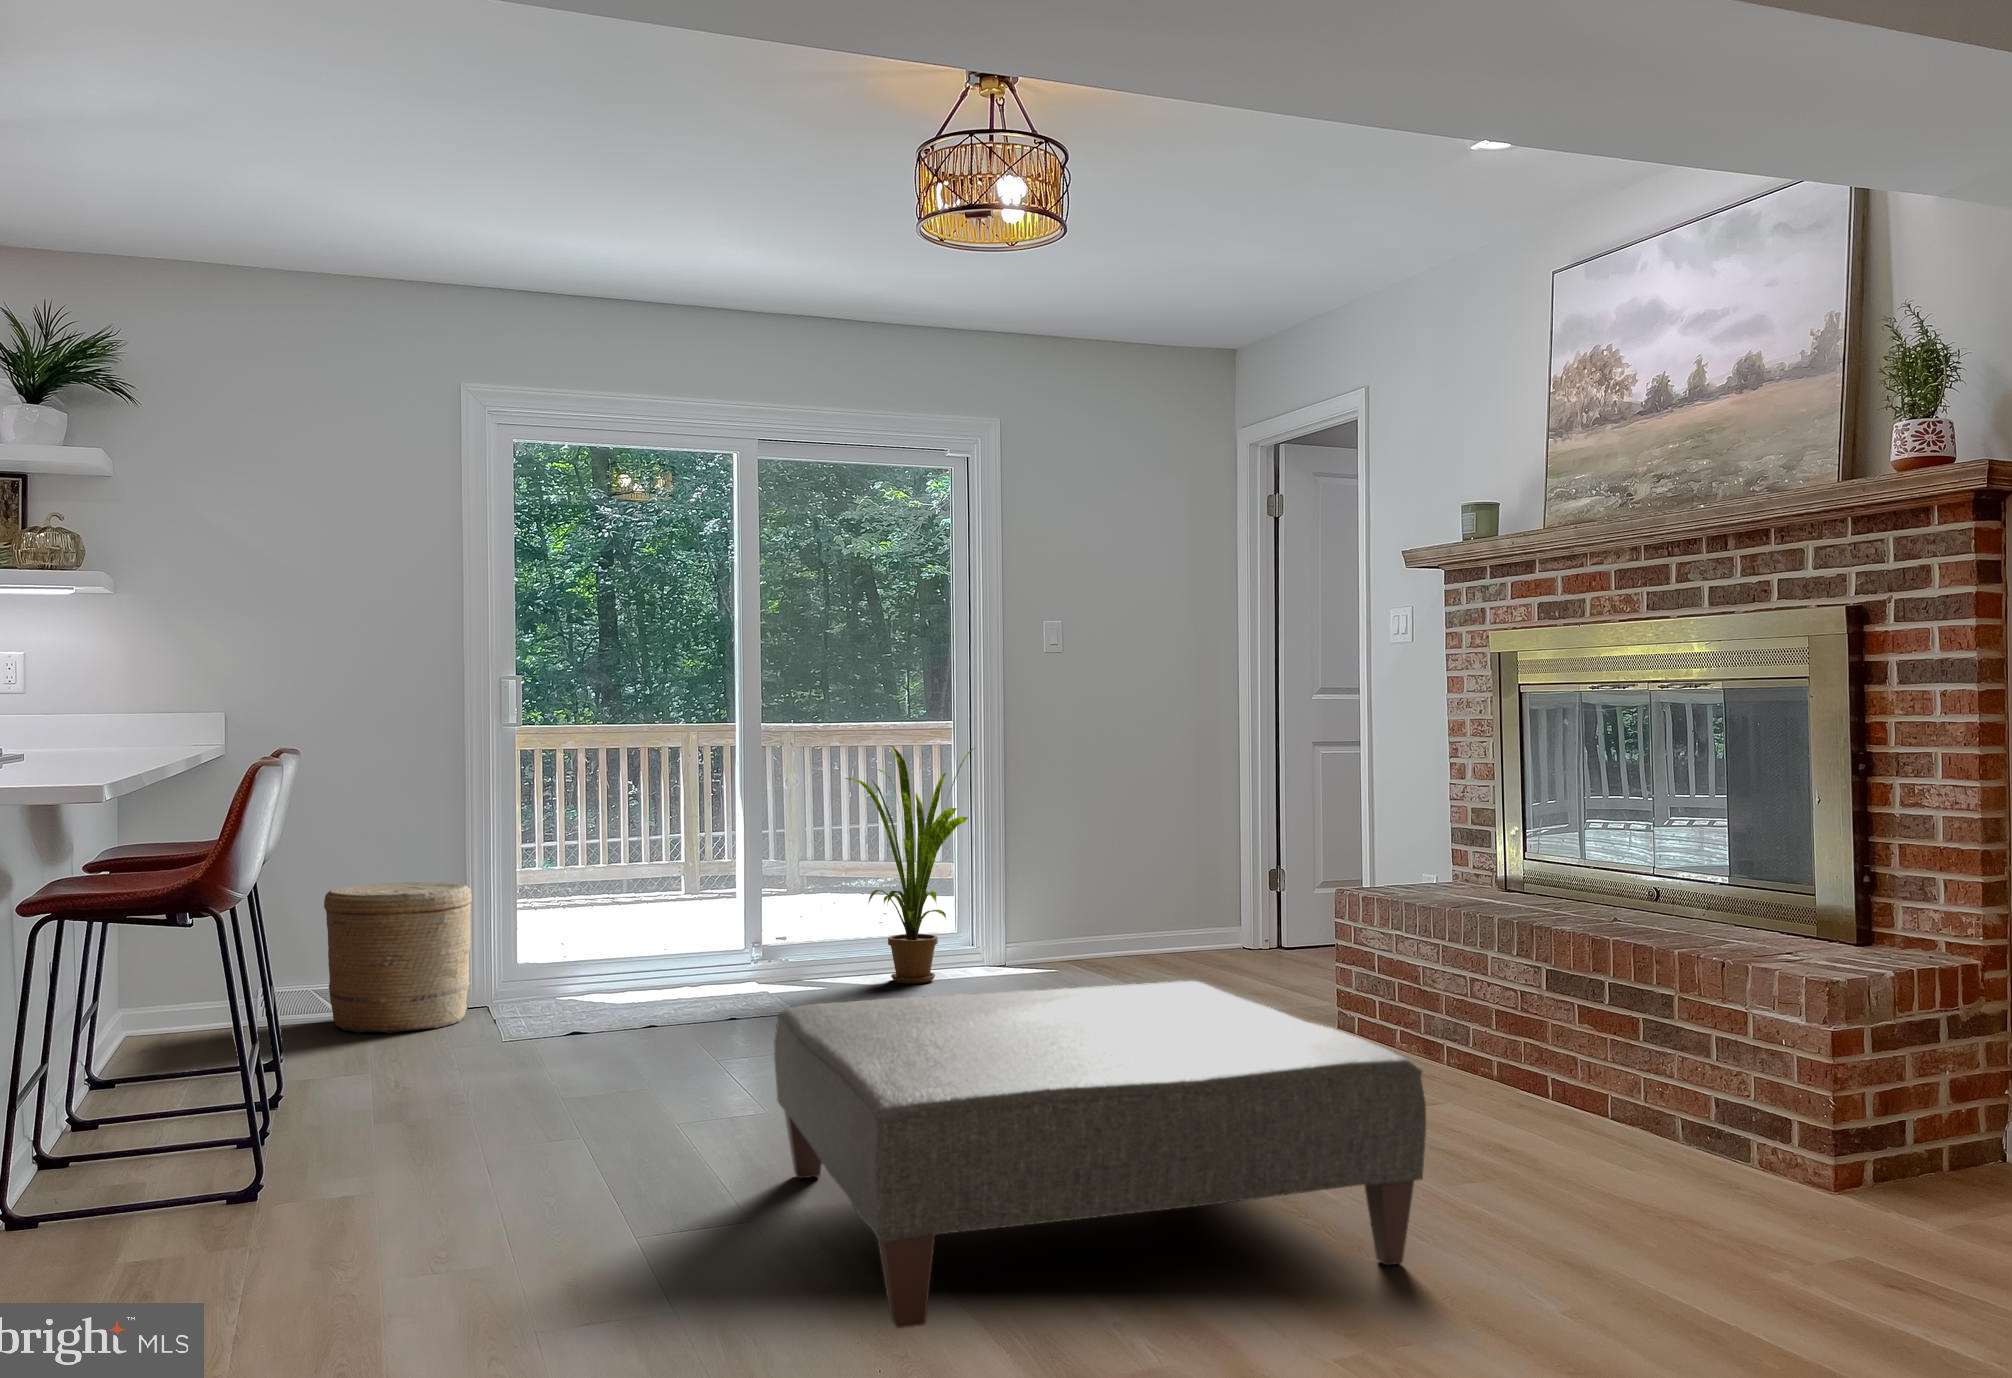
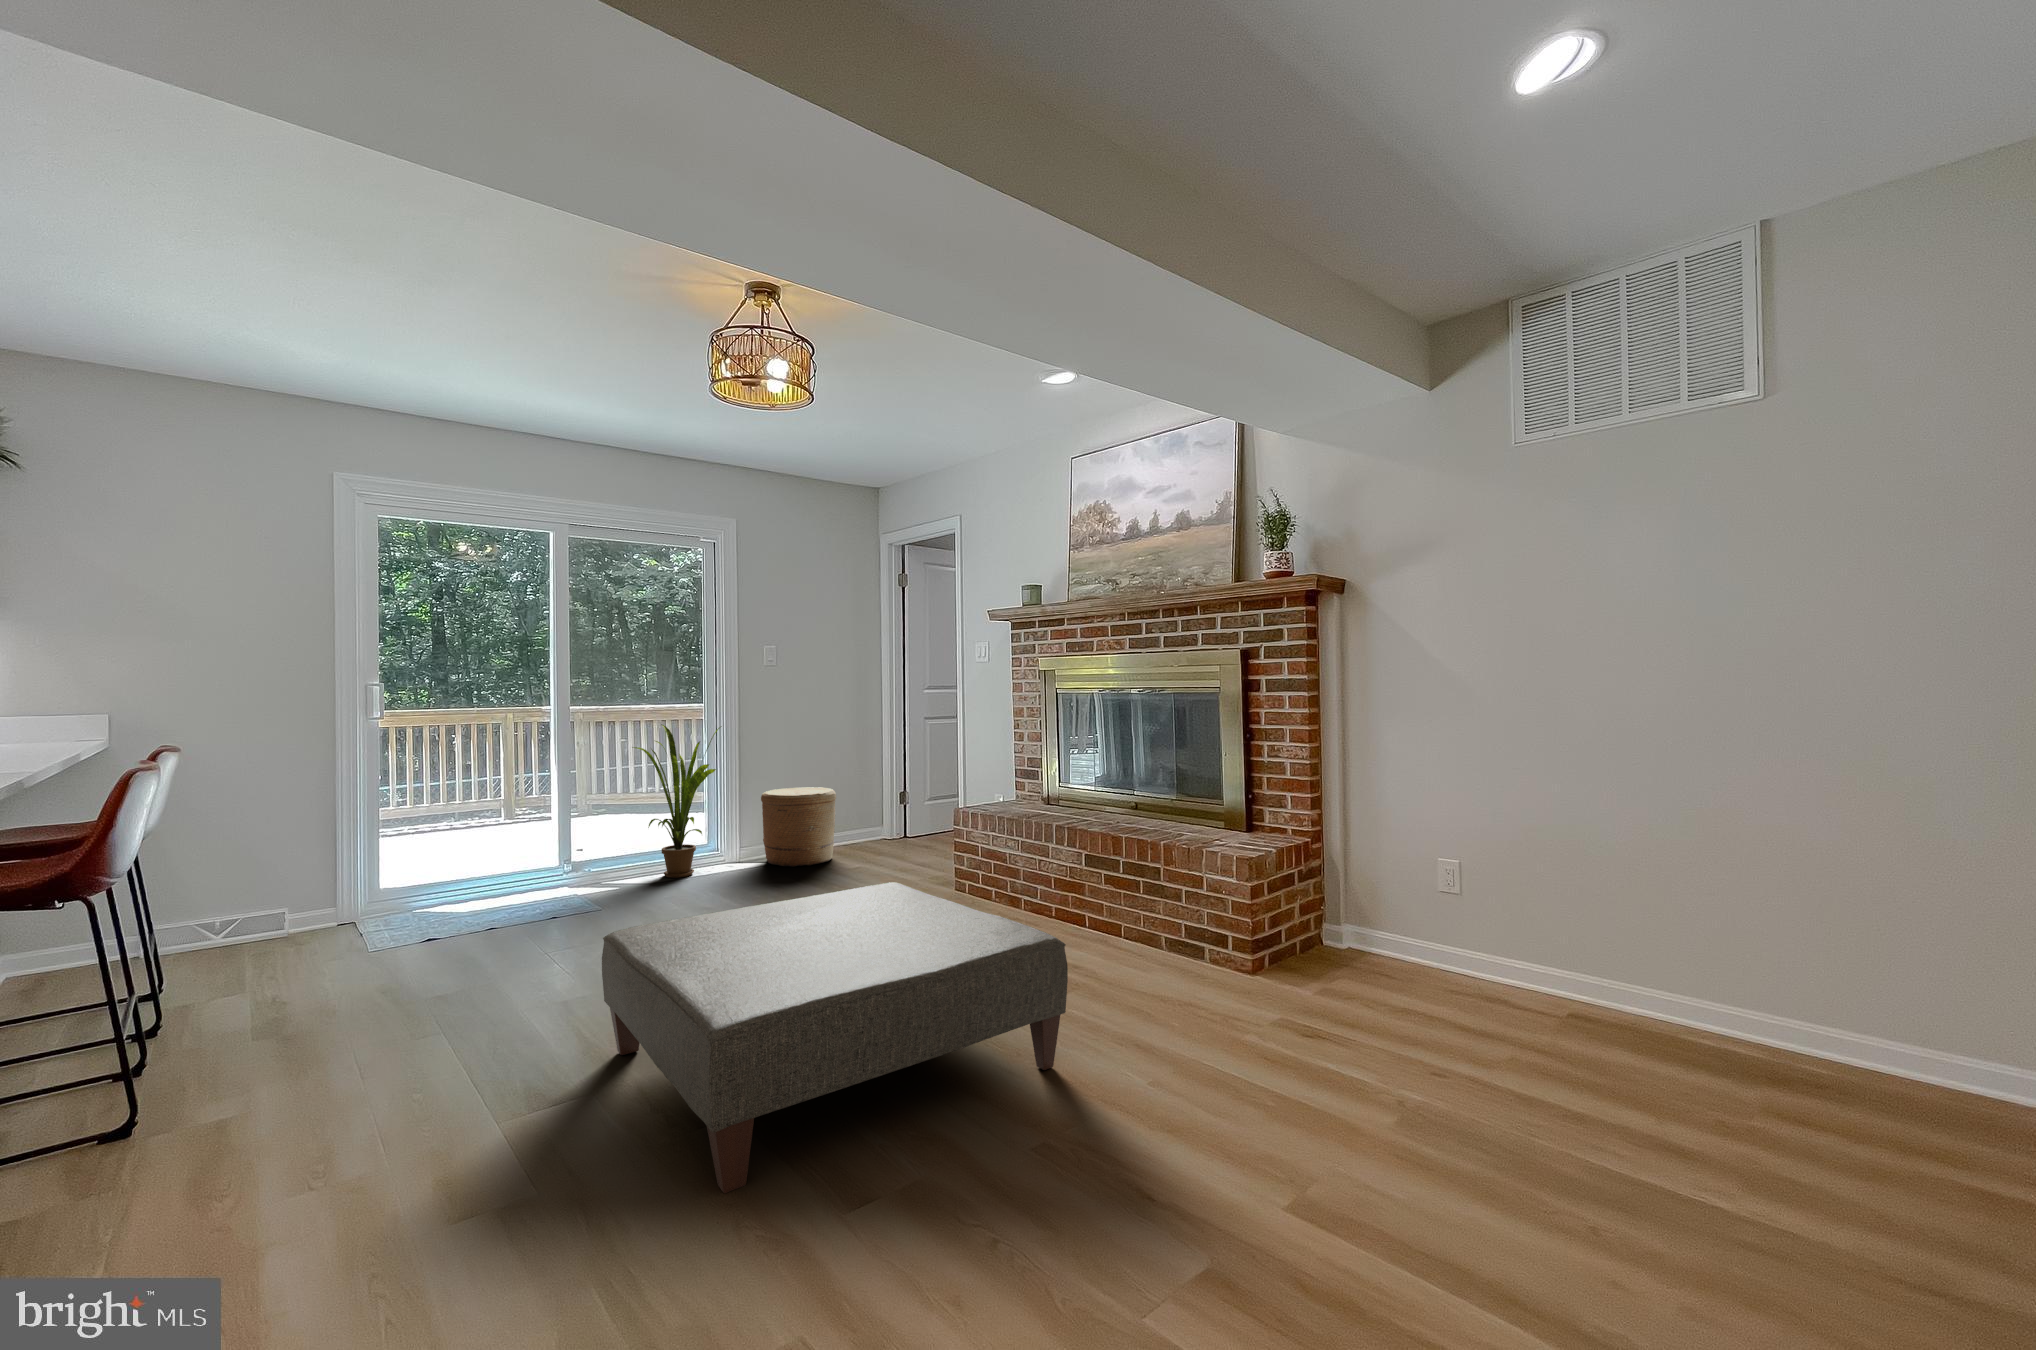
woven basket: present [324,882,472,1033] -> present [761,787,836,867]

